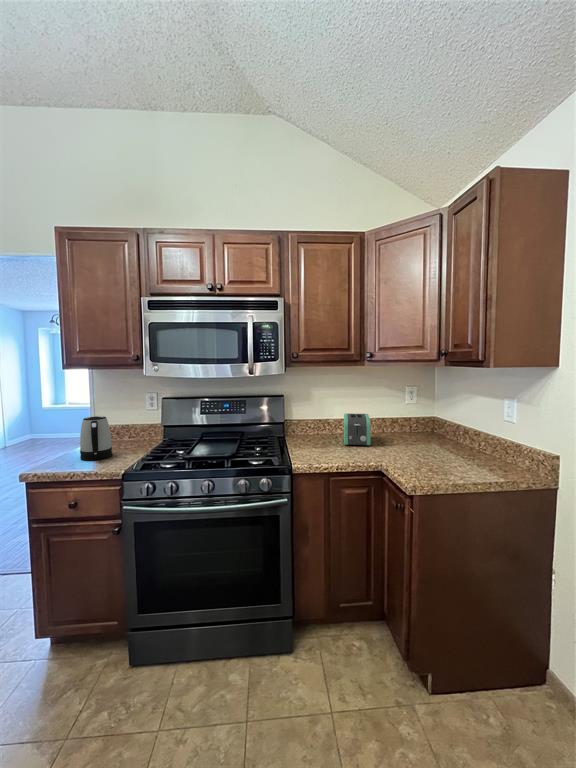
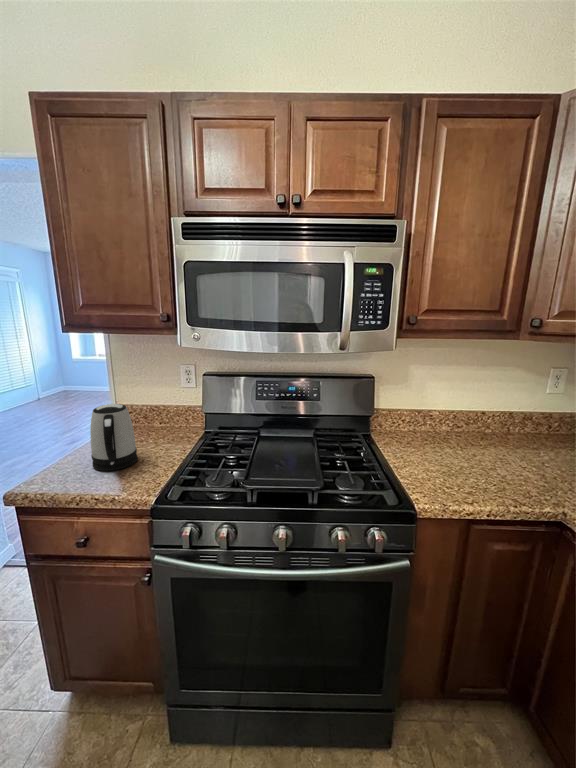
toaster: present [344,414,371,446] -> none [463,405,524,462]

